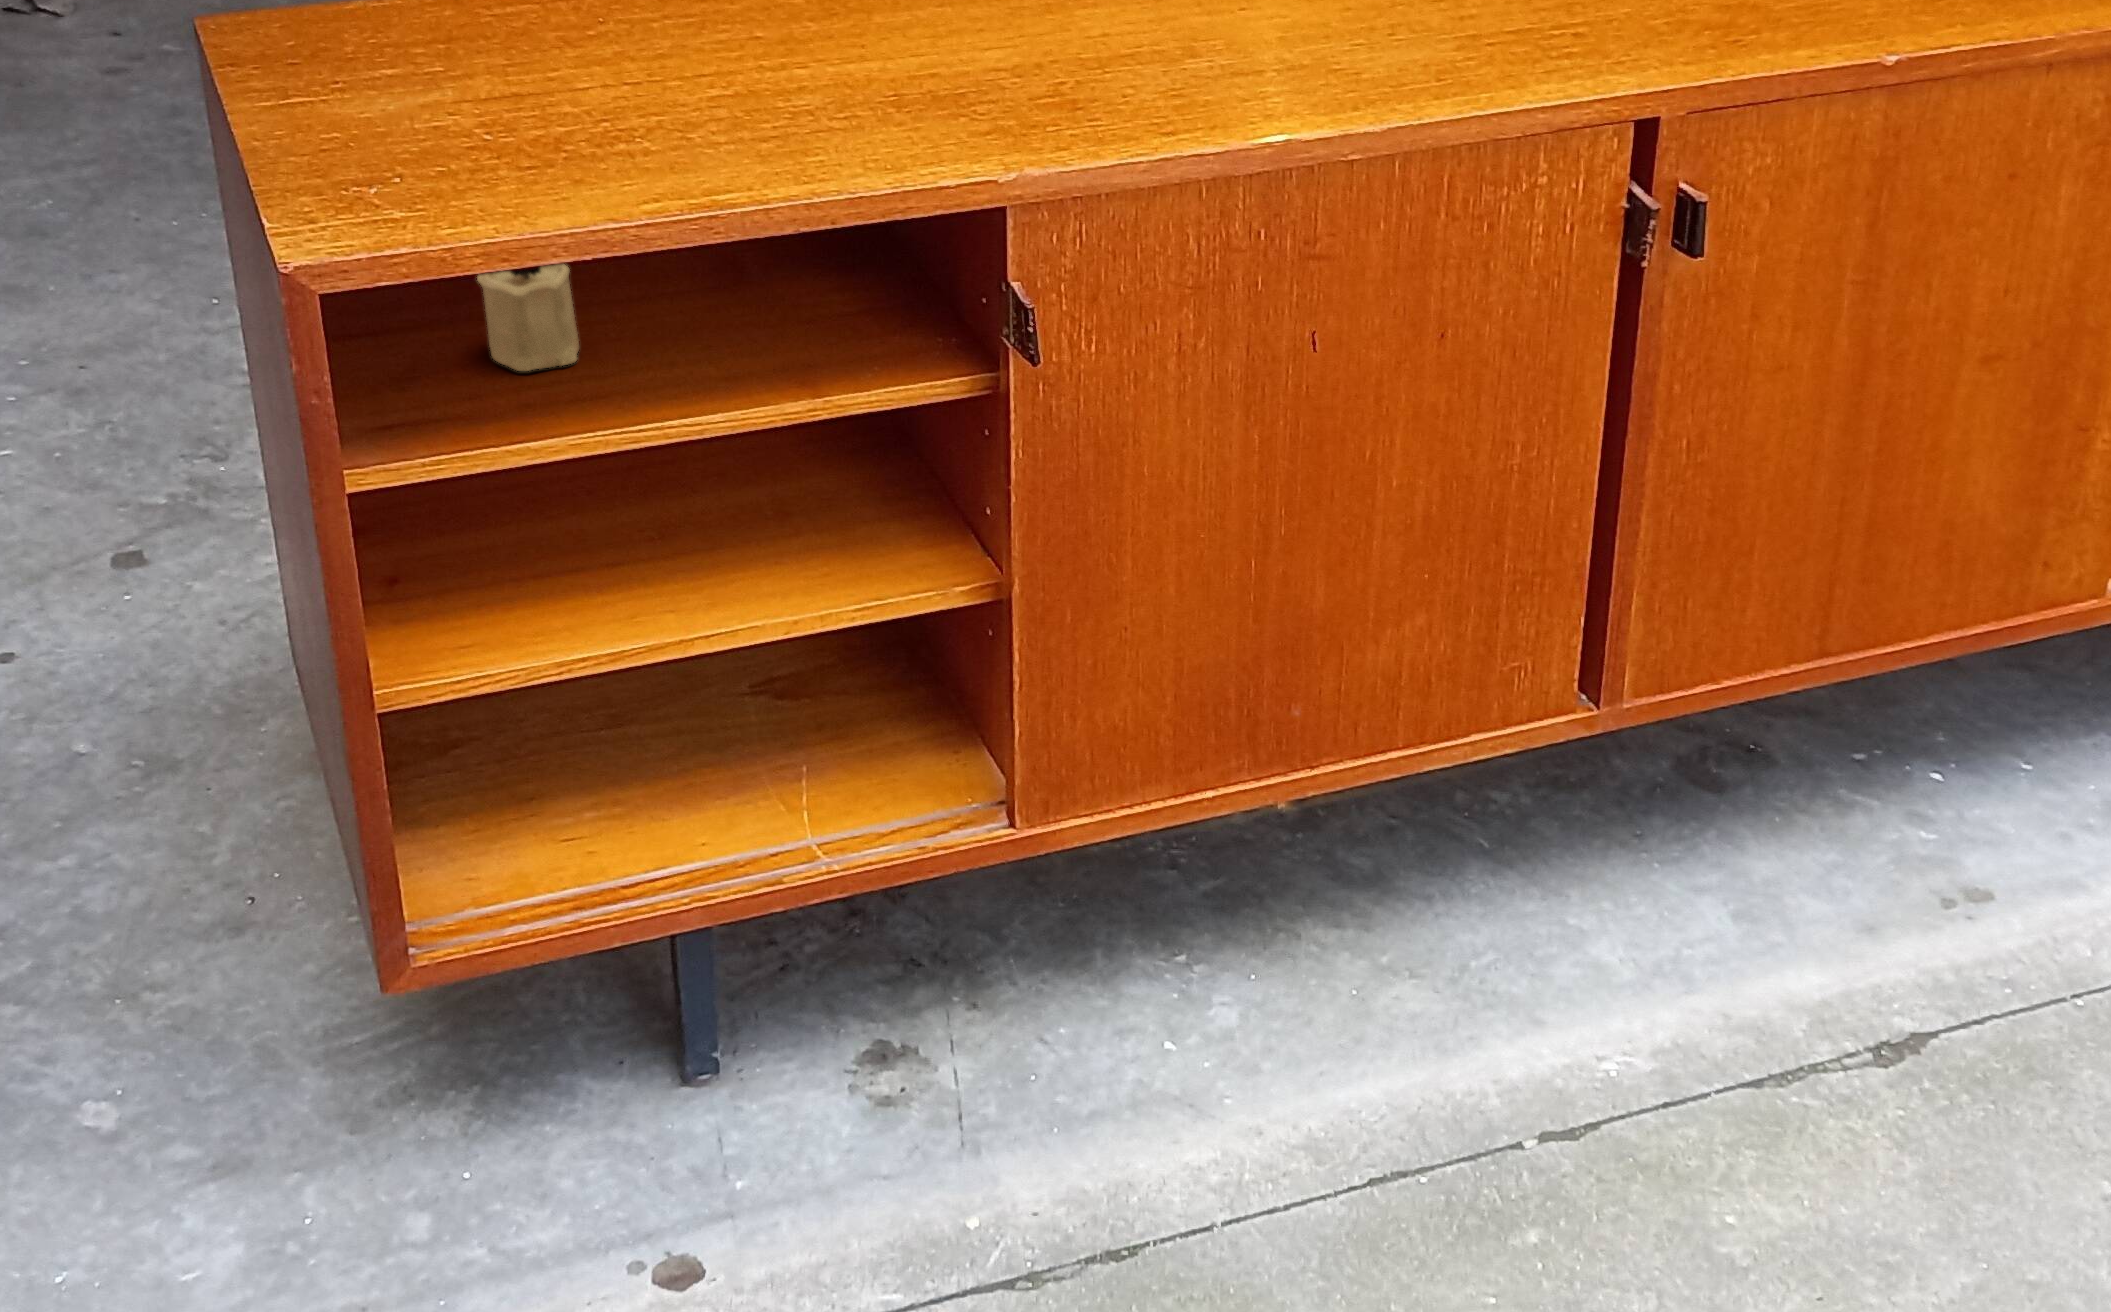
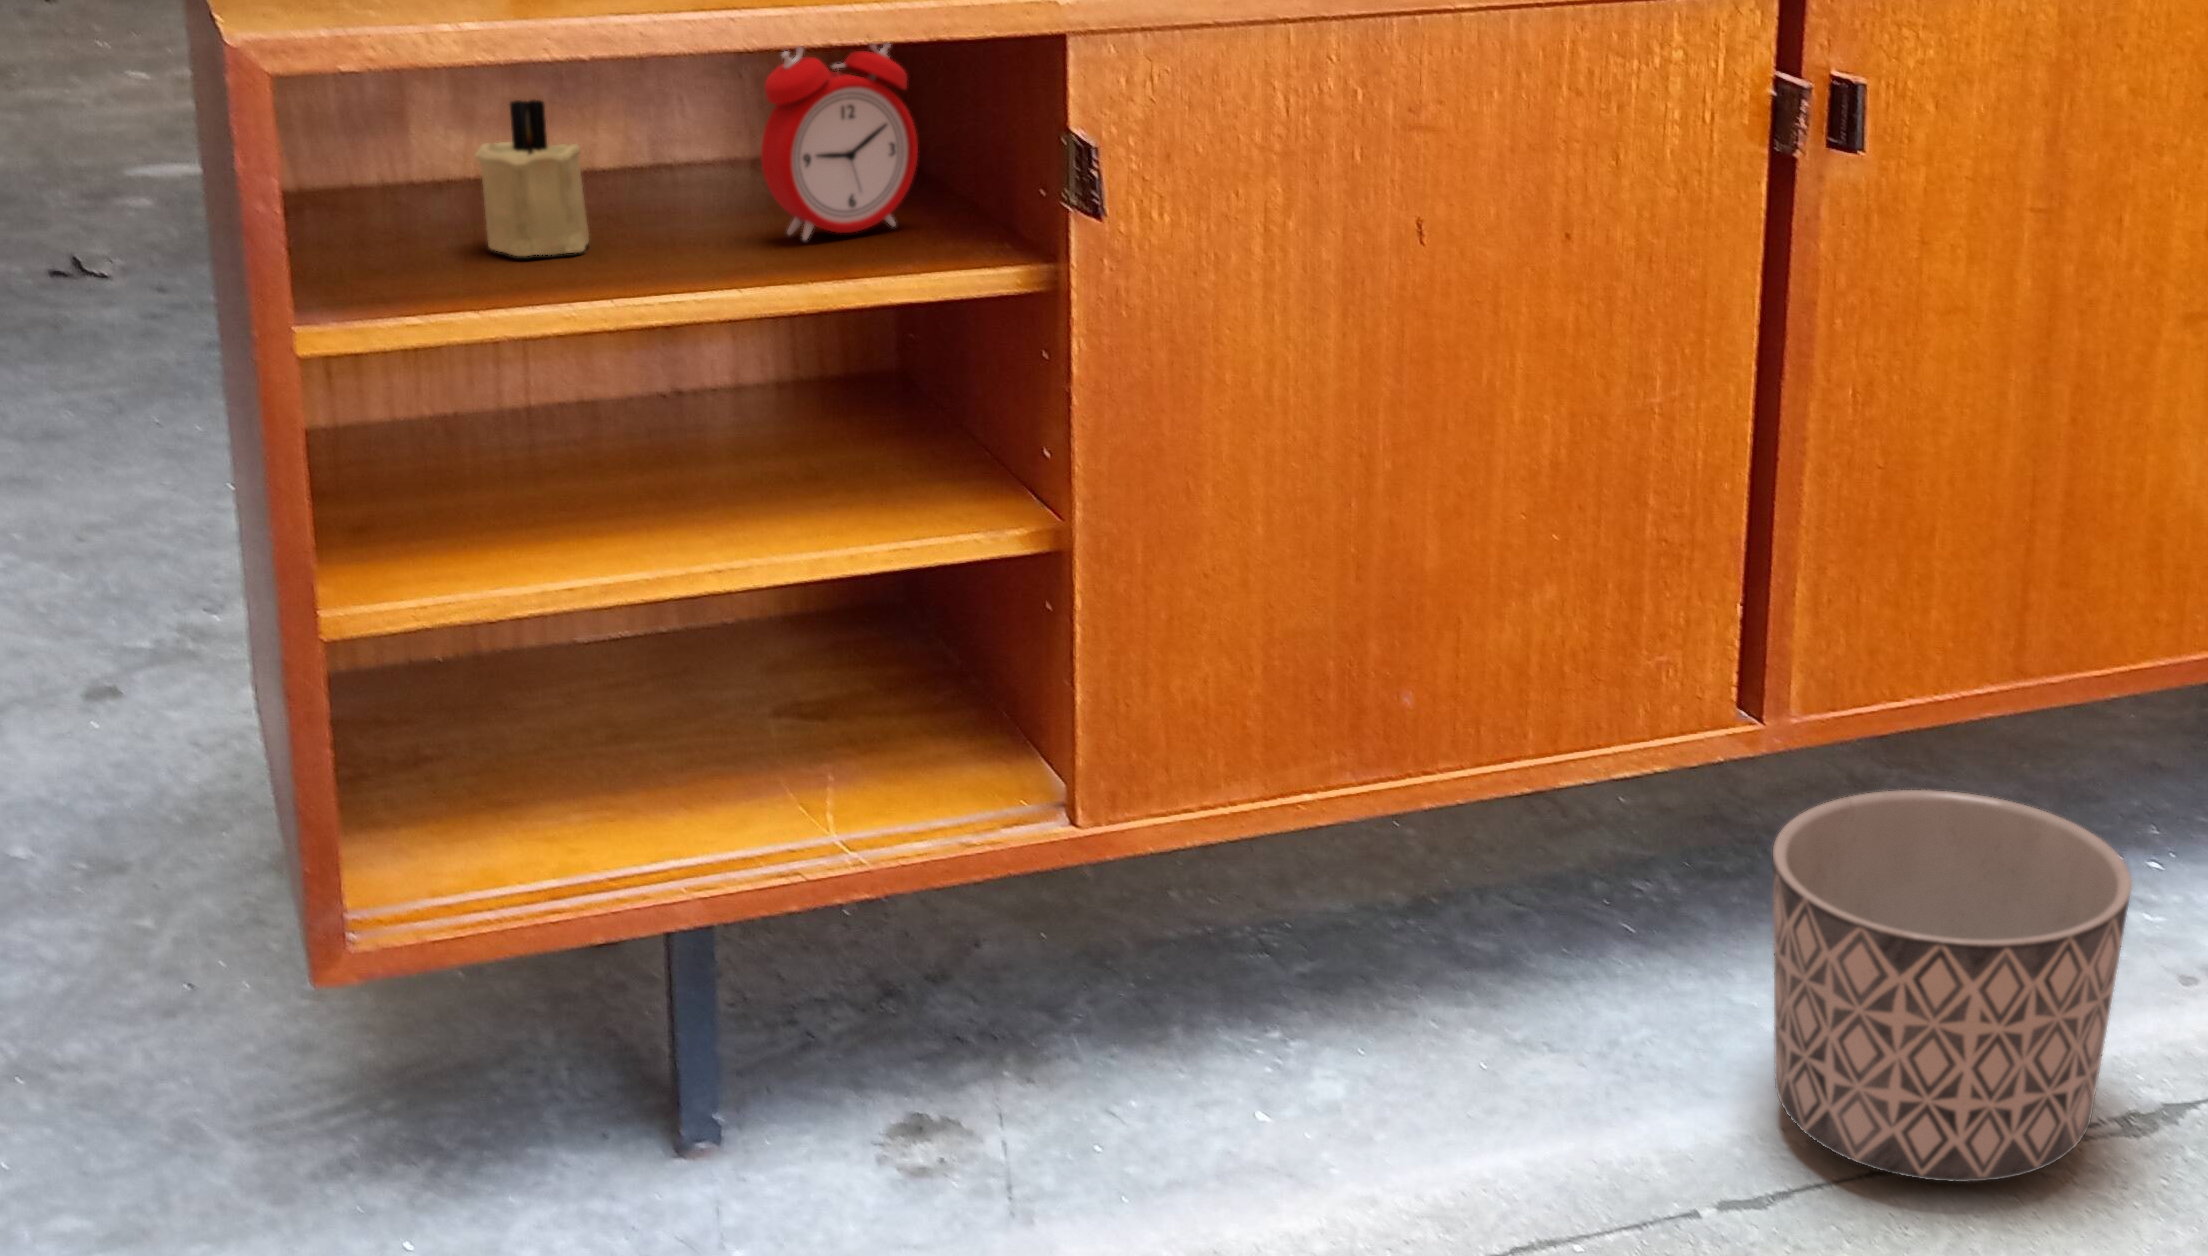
alarm clock: none [730,149,866,345] -> present [761,44,918,240]
planter: none [1592,776,1896,1120] -> present [1773,790,2132,1182]

